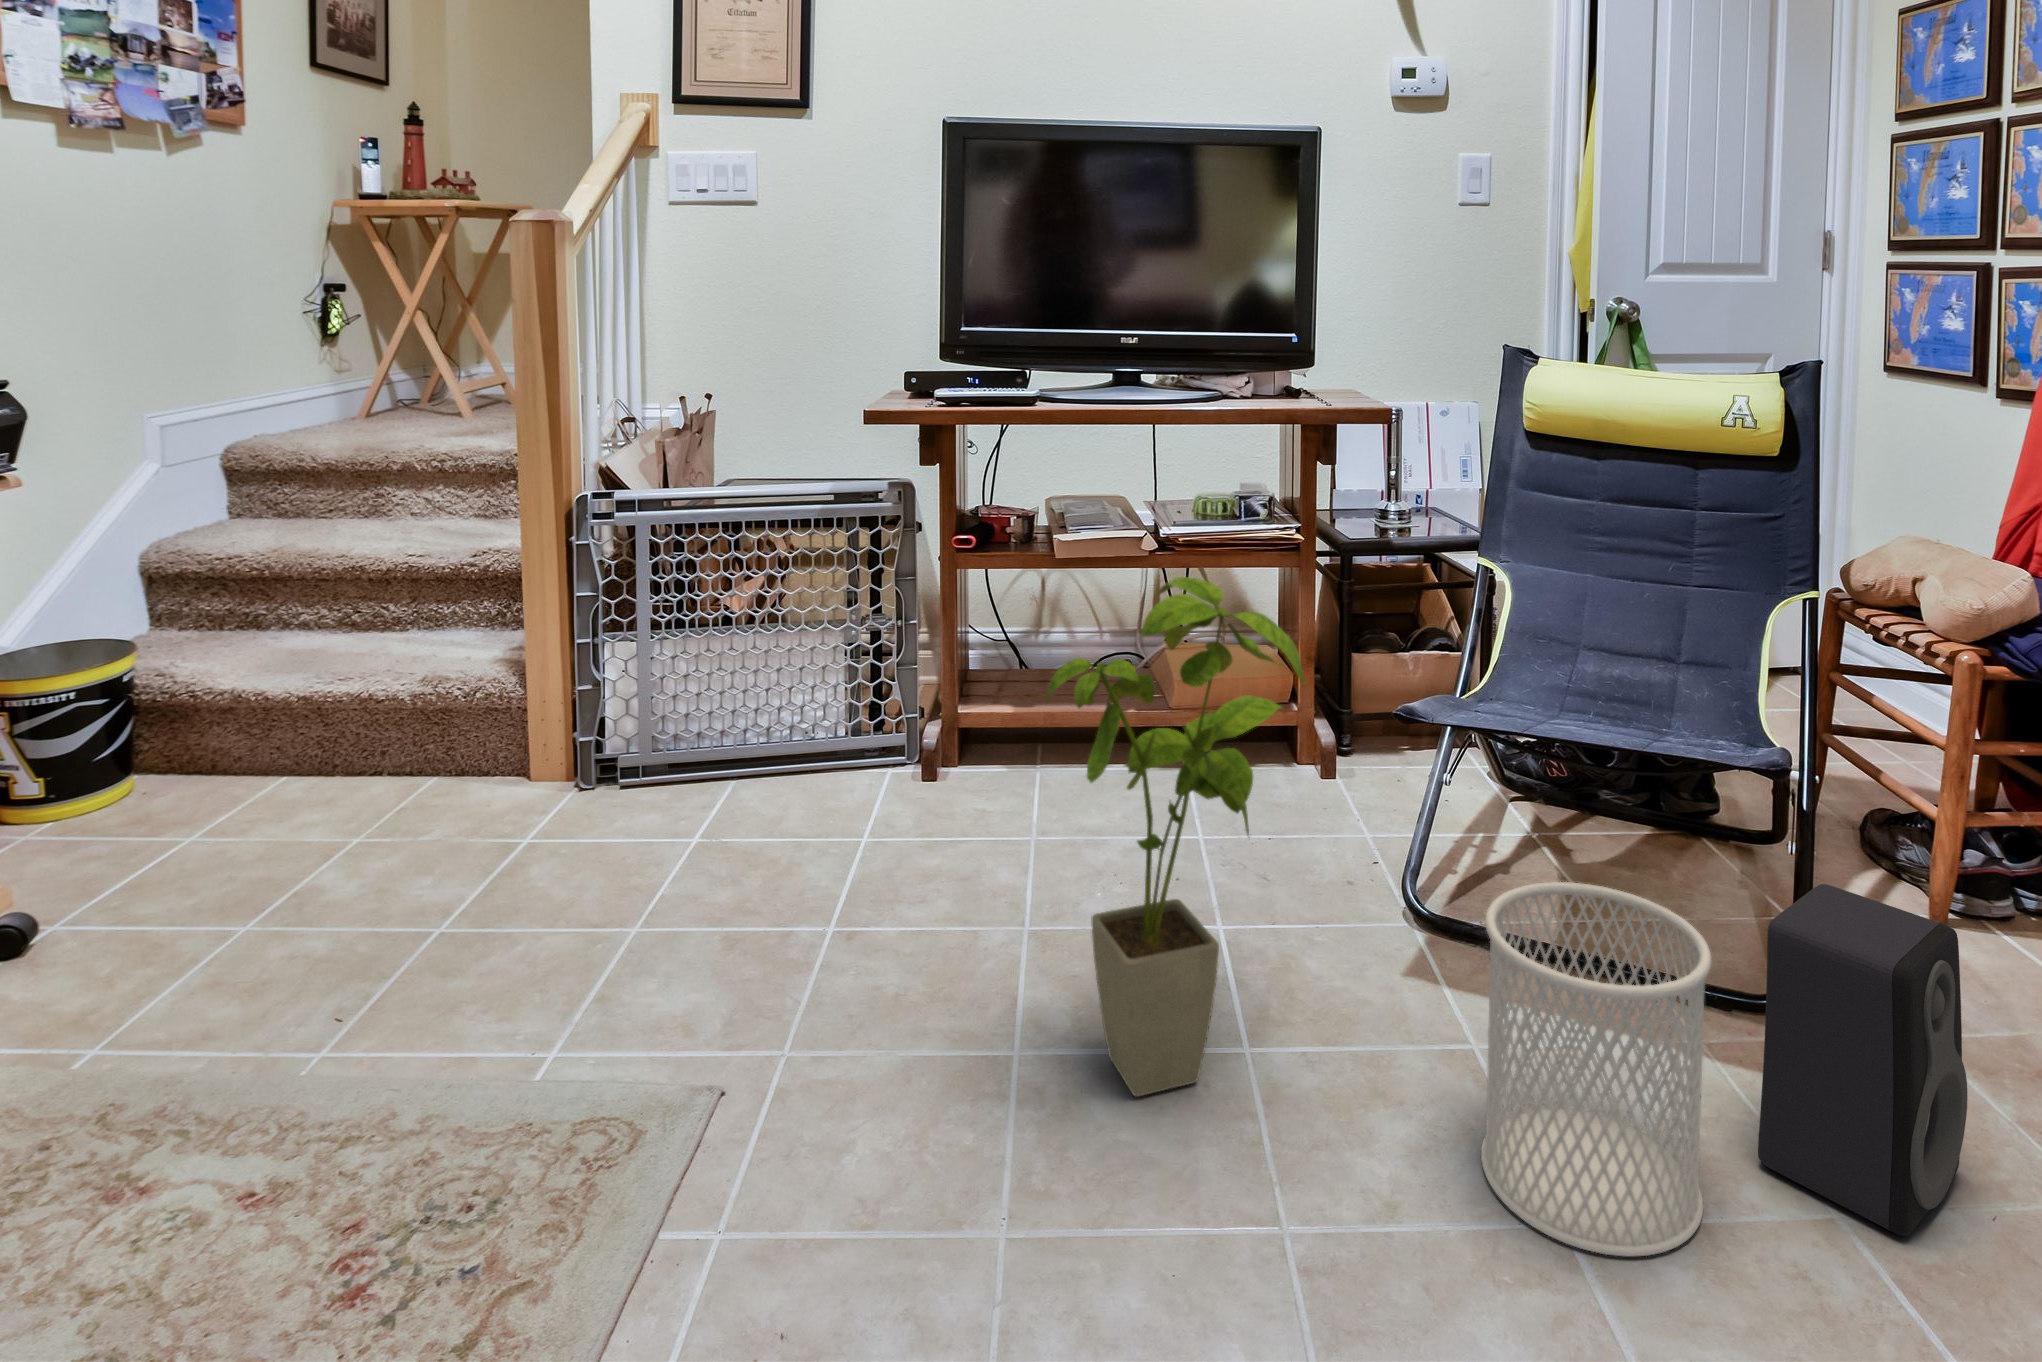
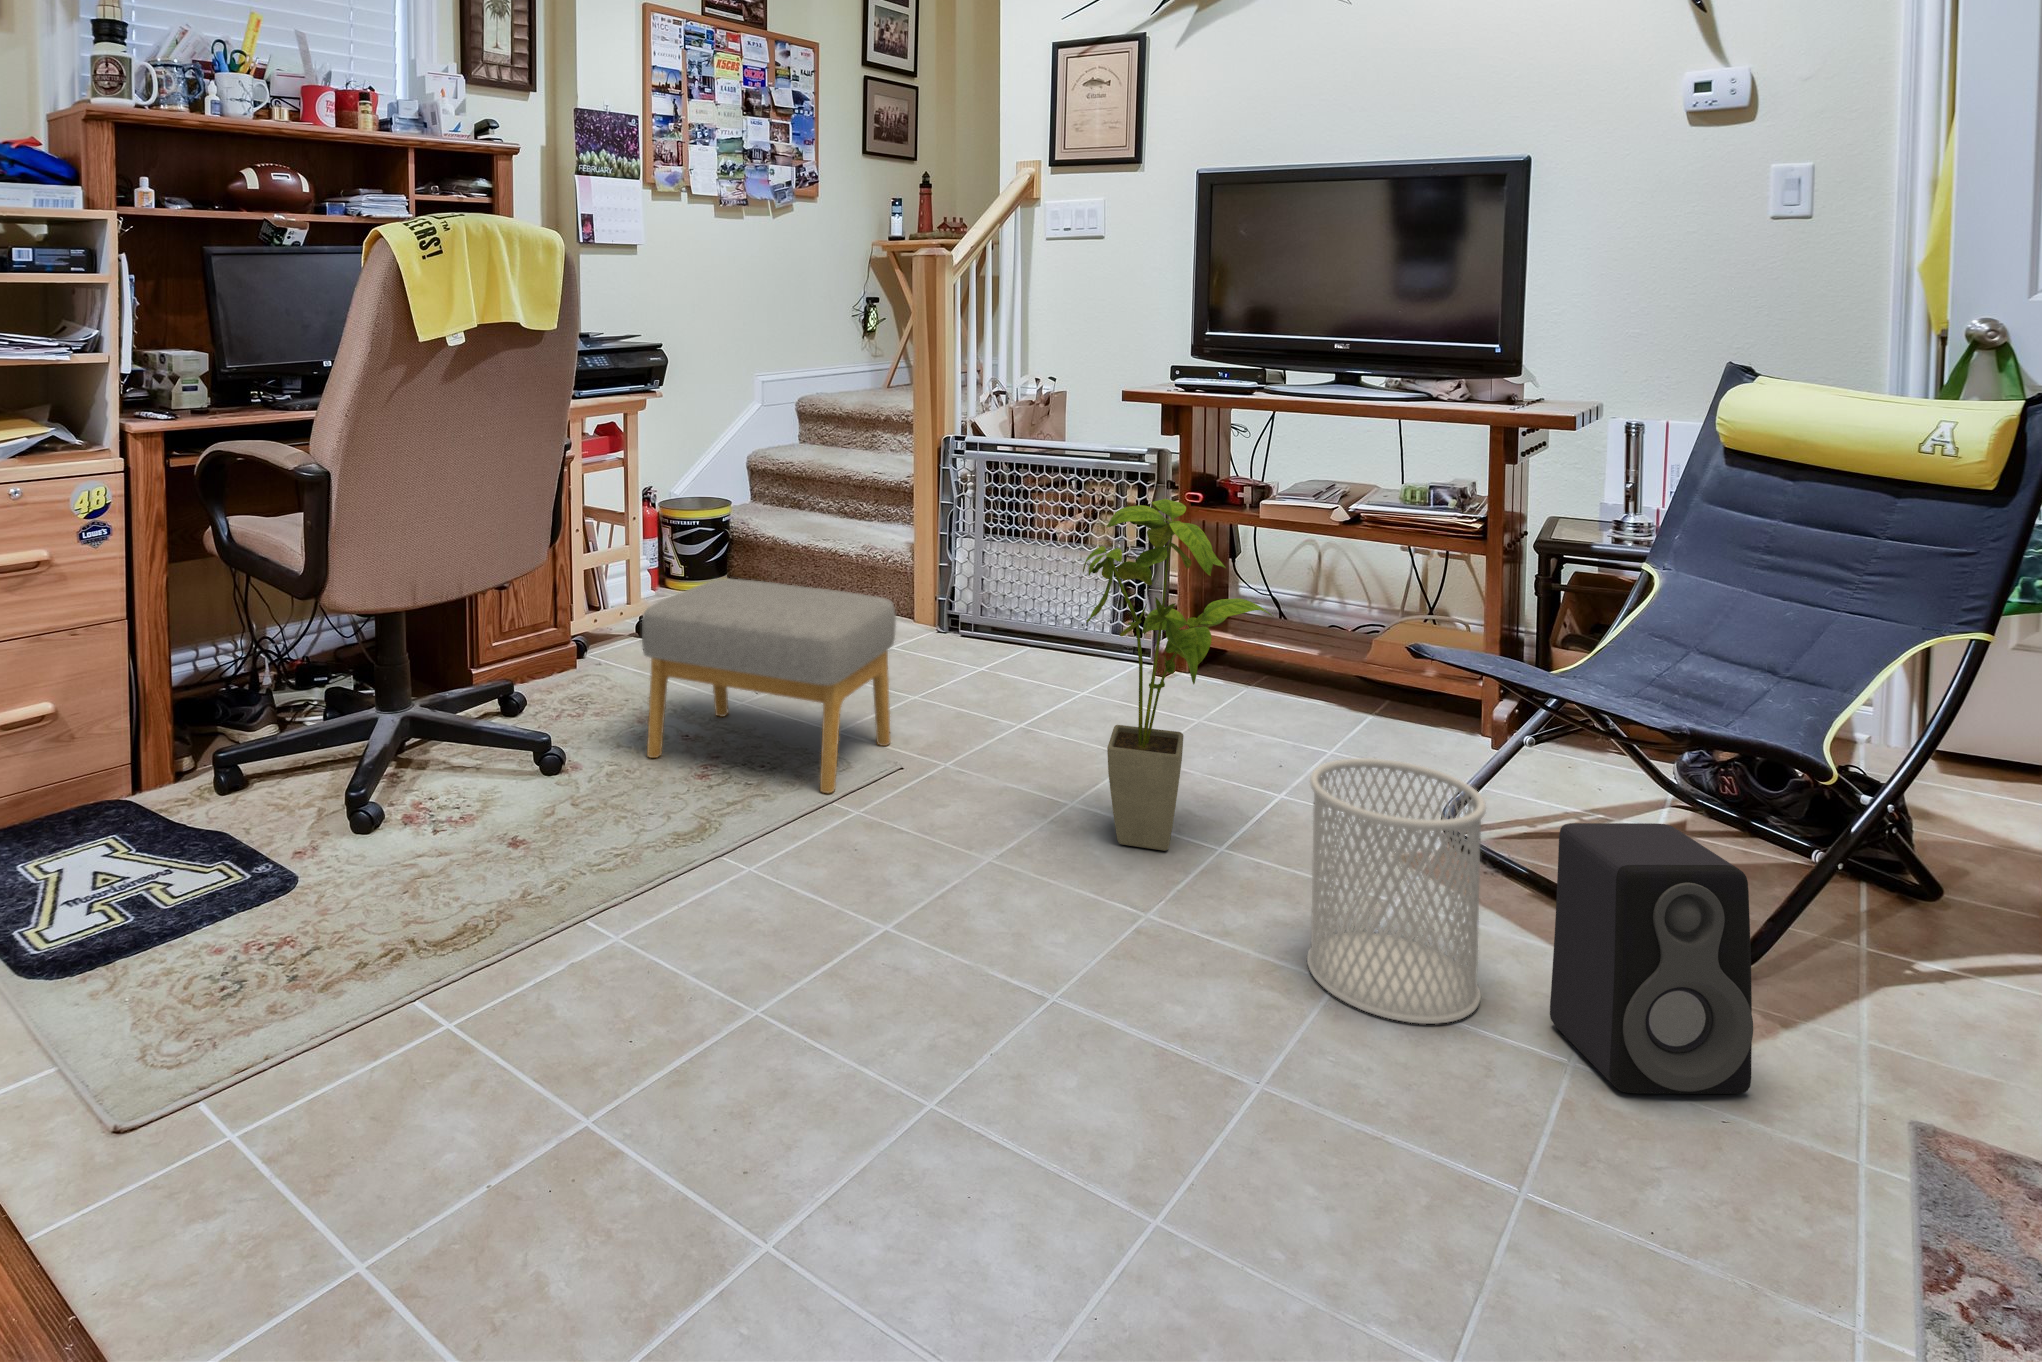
footstool: none [156,795,673,1271] -> present [642,578,896,793]

